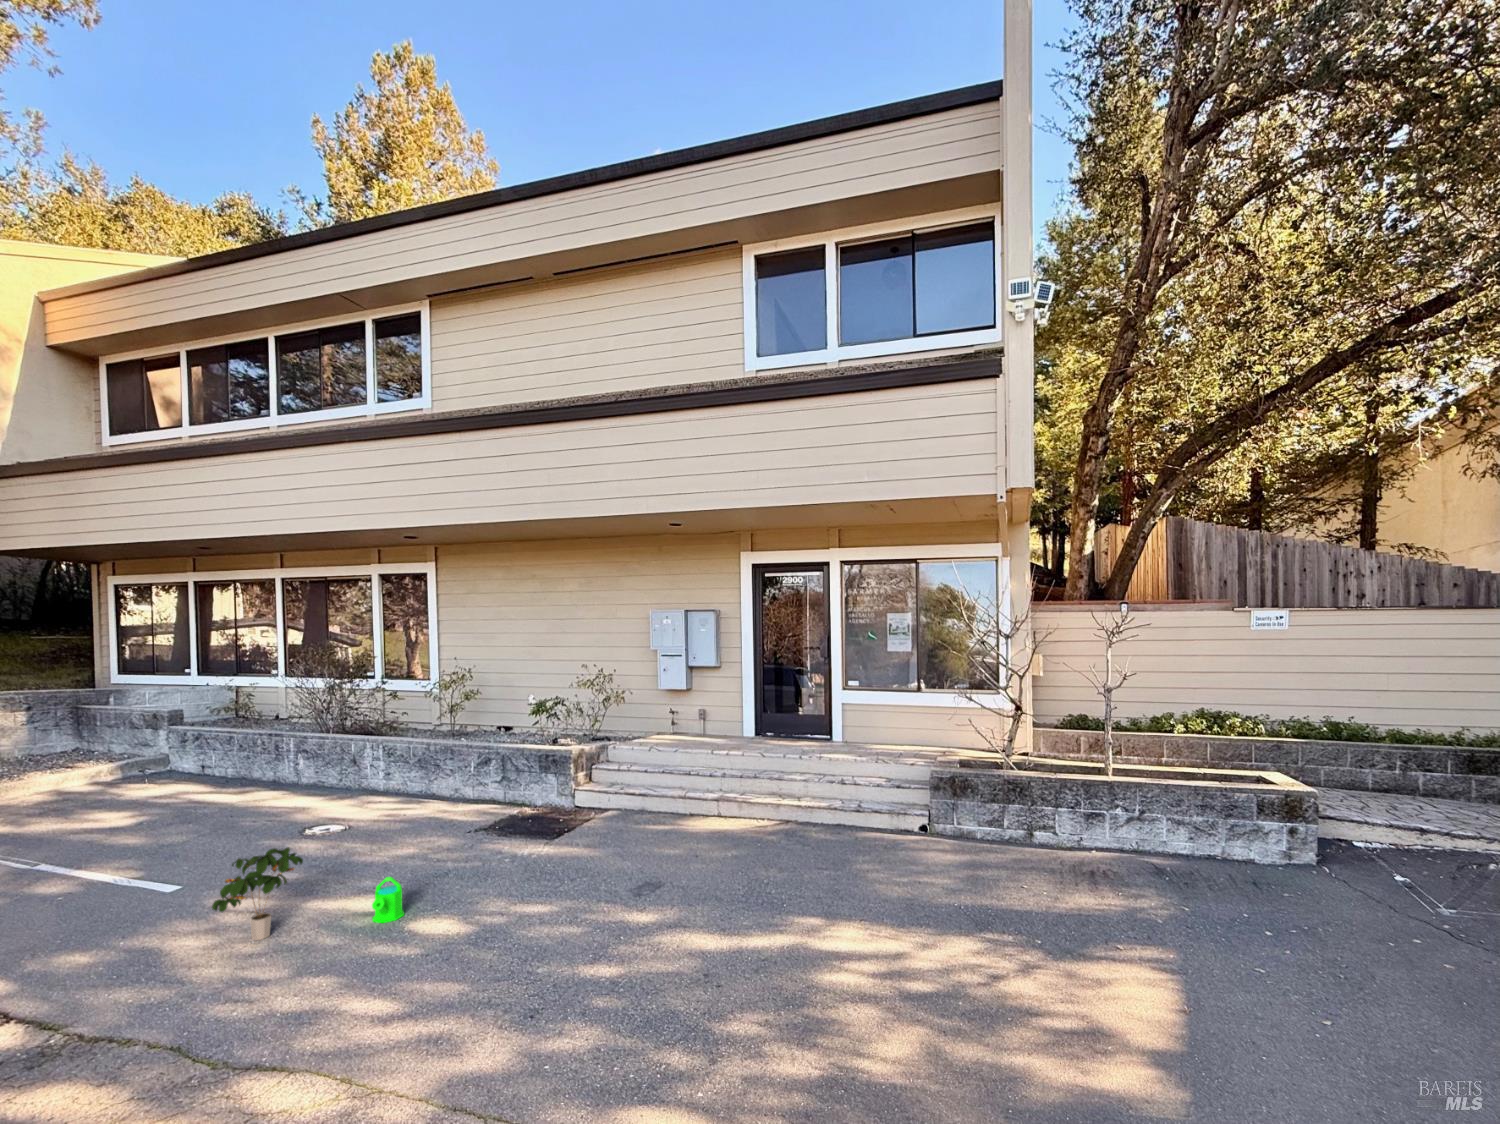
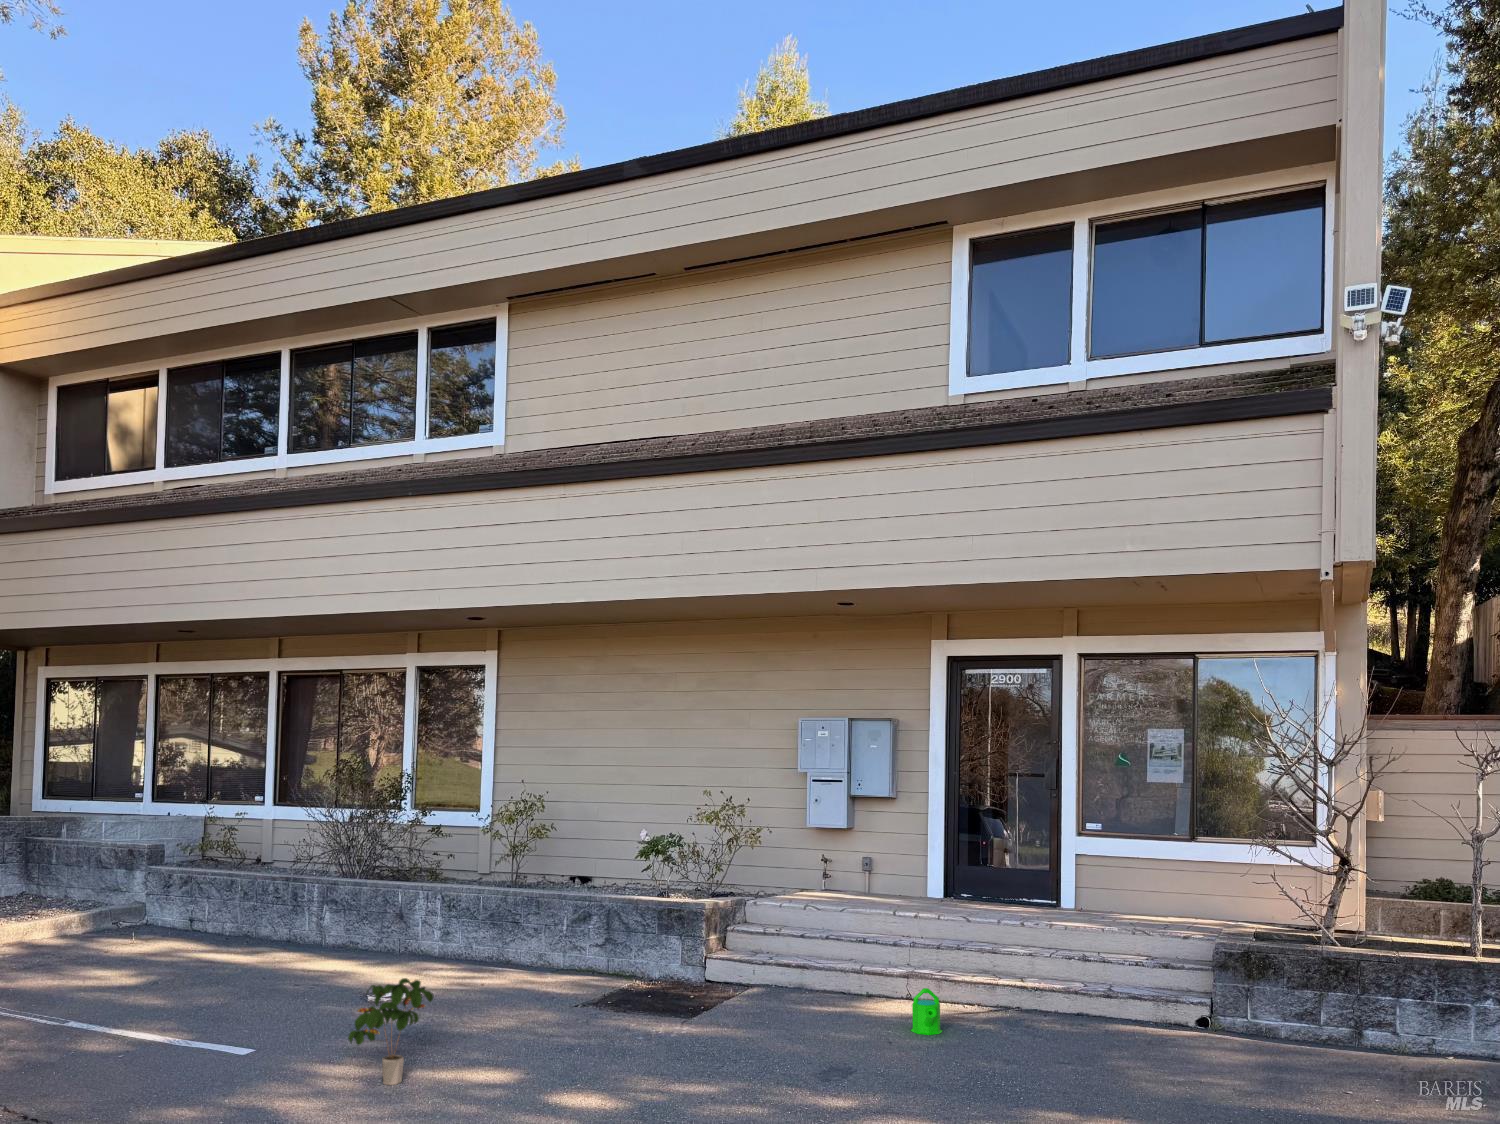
watering can: present [372,877,404,923] -> present [911,988,943,1035]

